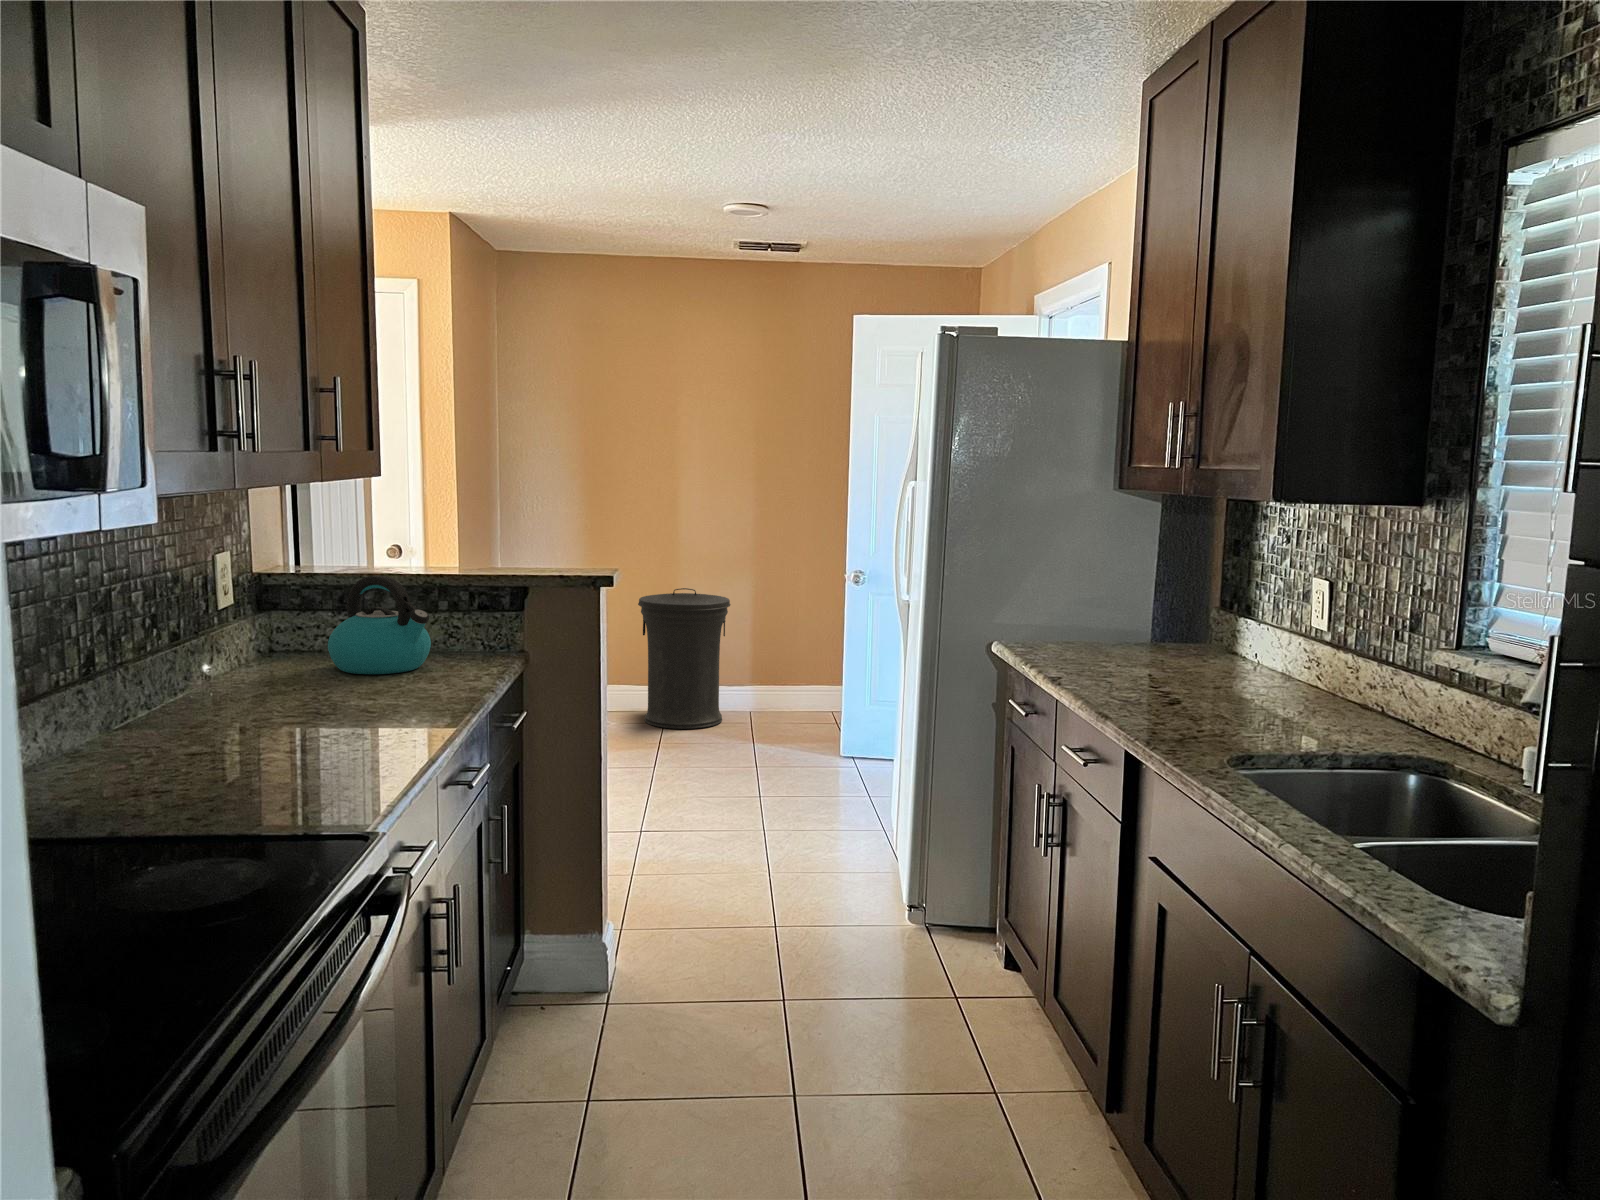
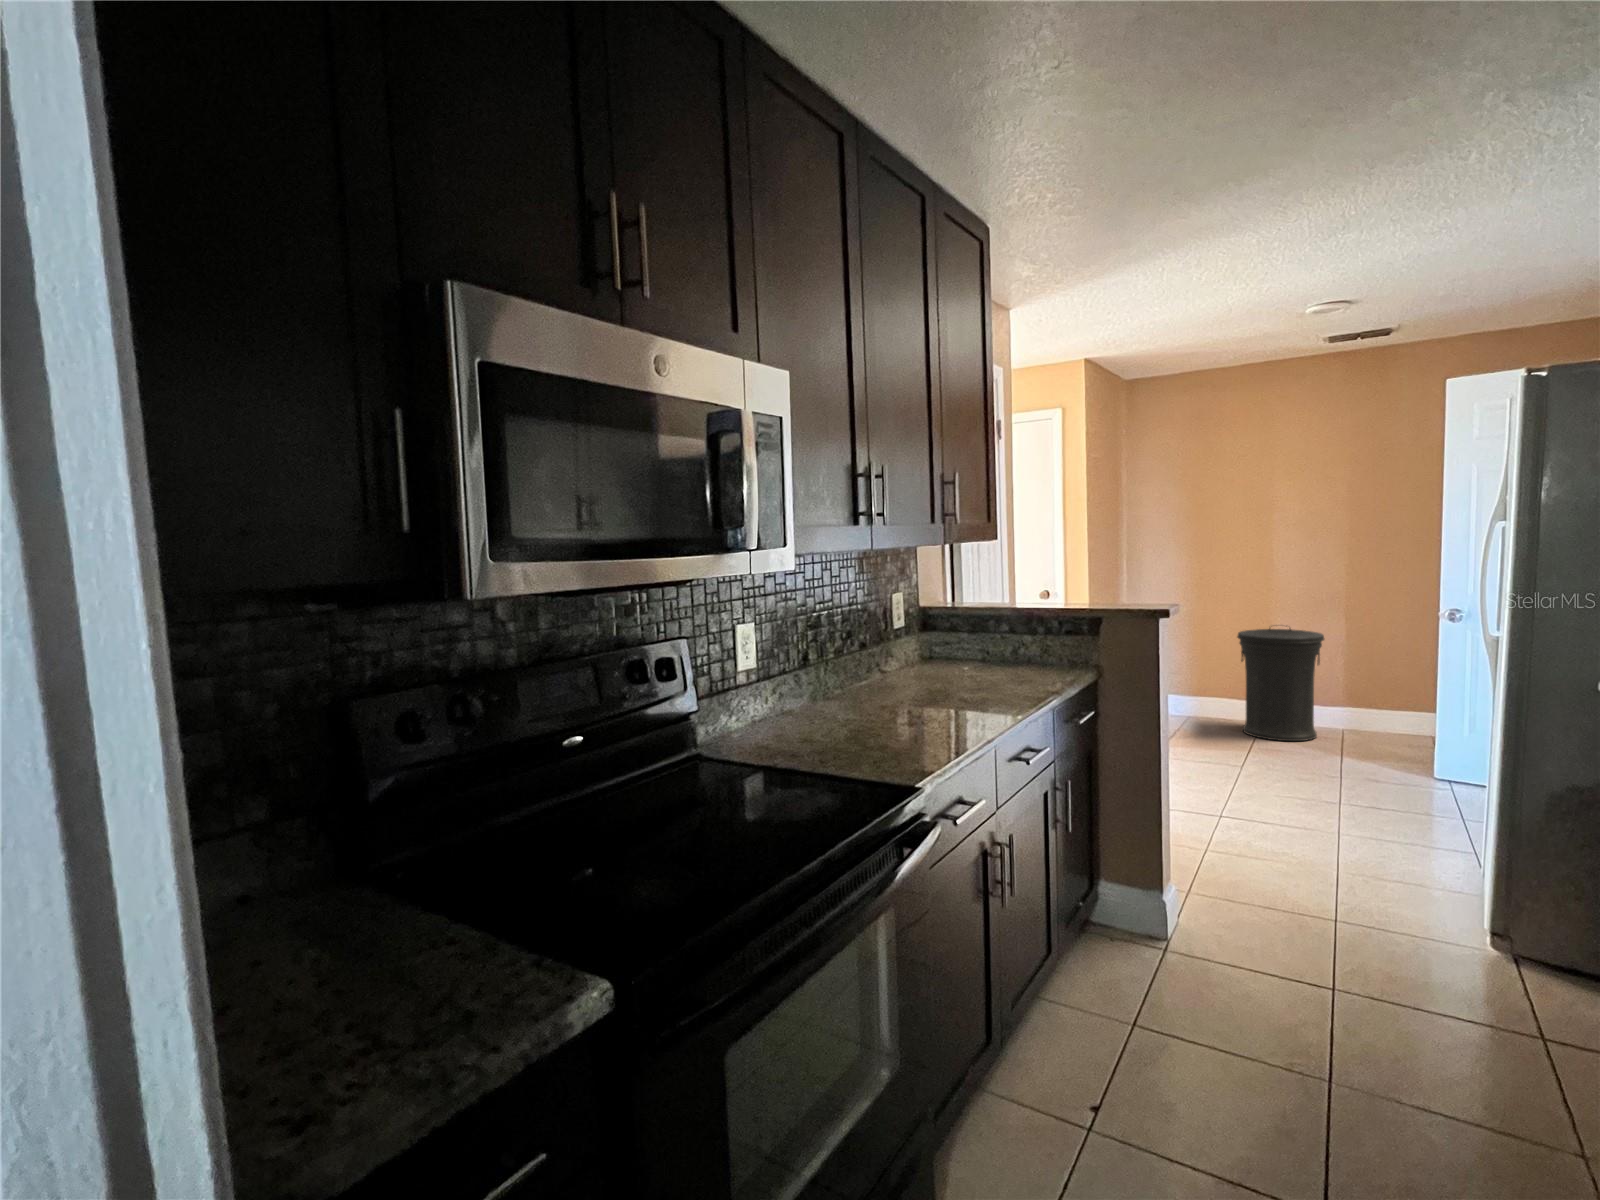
kettle: present [328,575,431,674] -> none [957,609,1026,677]

